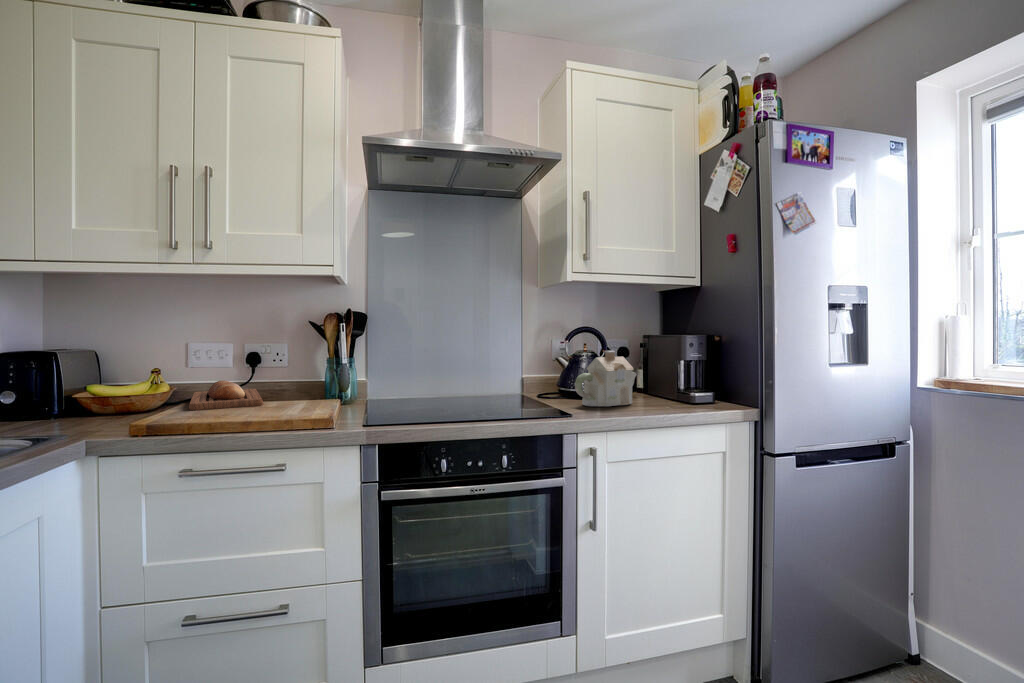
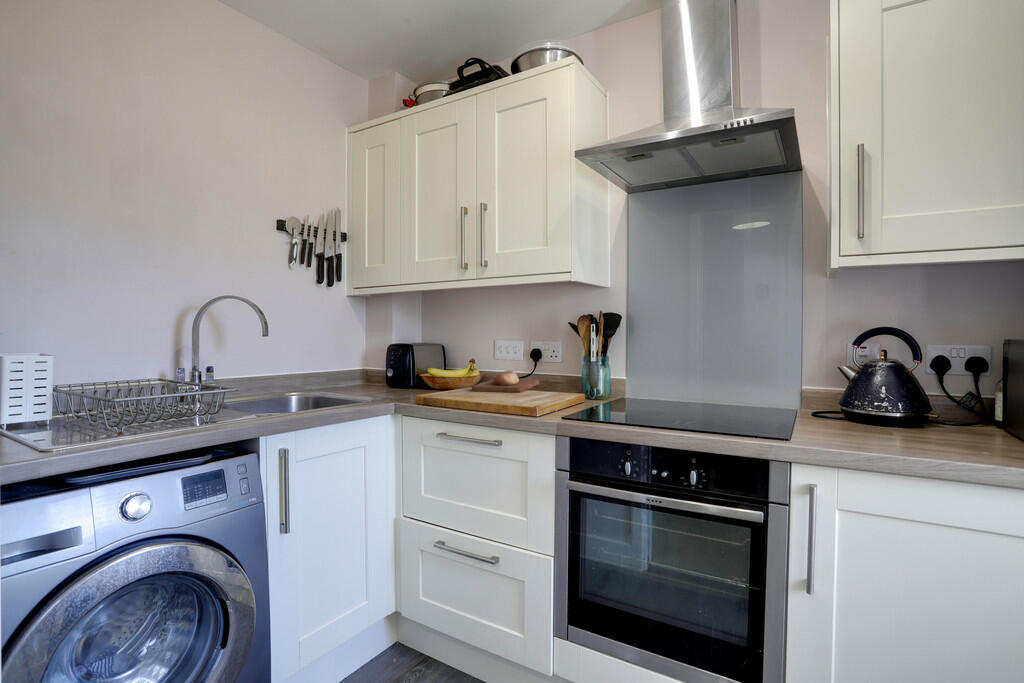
teapot: present [575,351,637,406] -> none [826,359,949,438]

